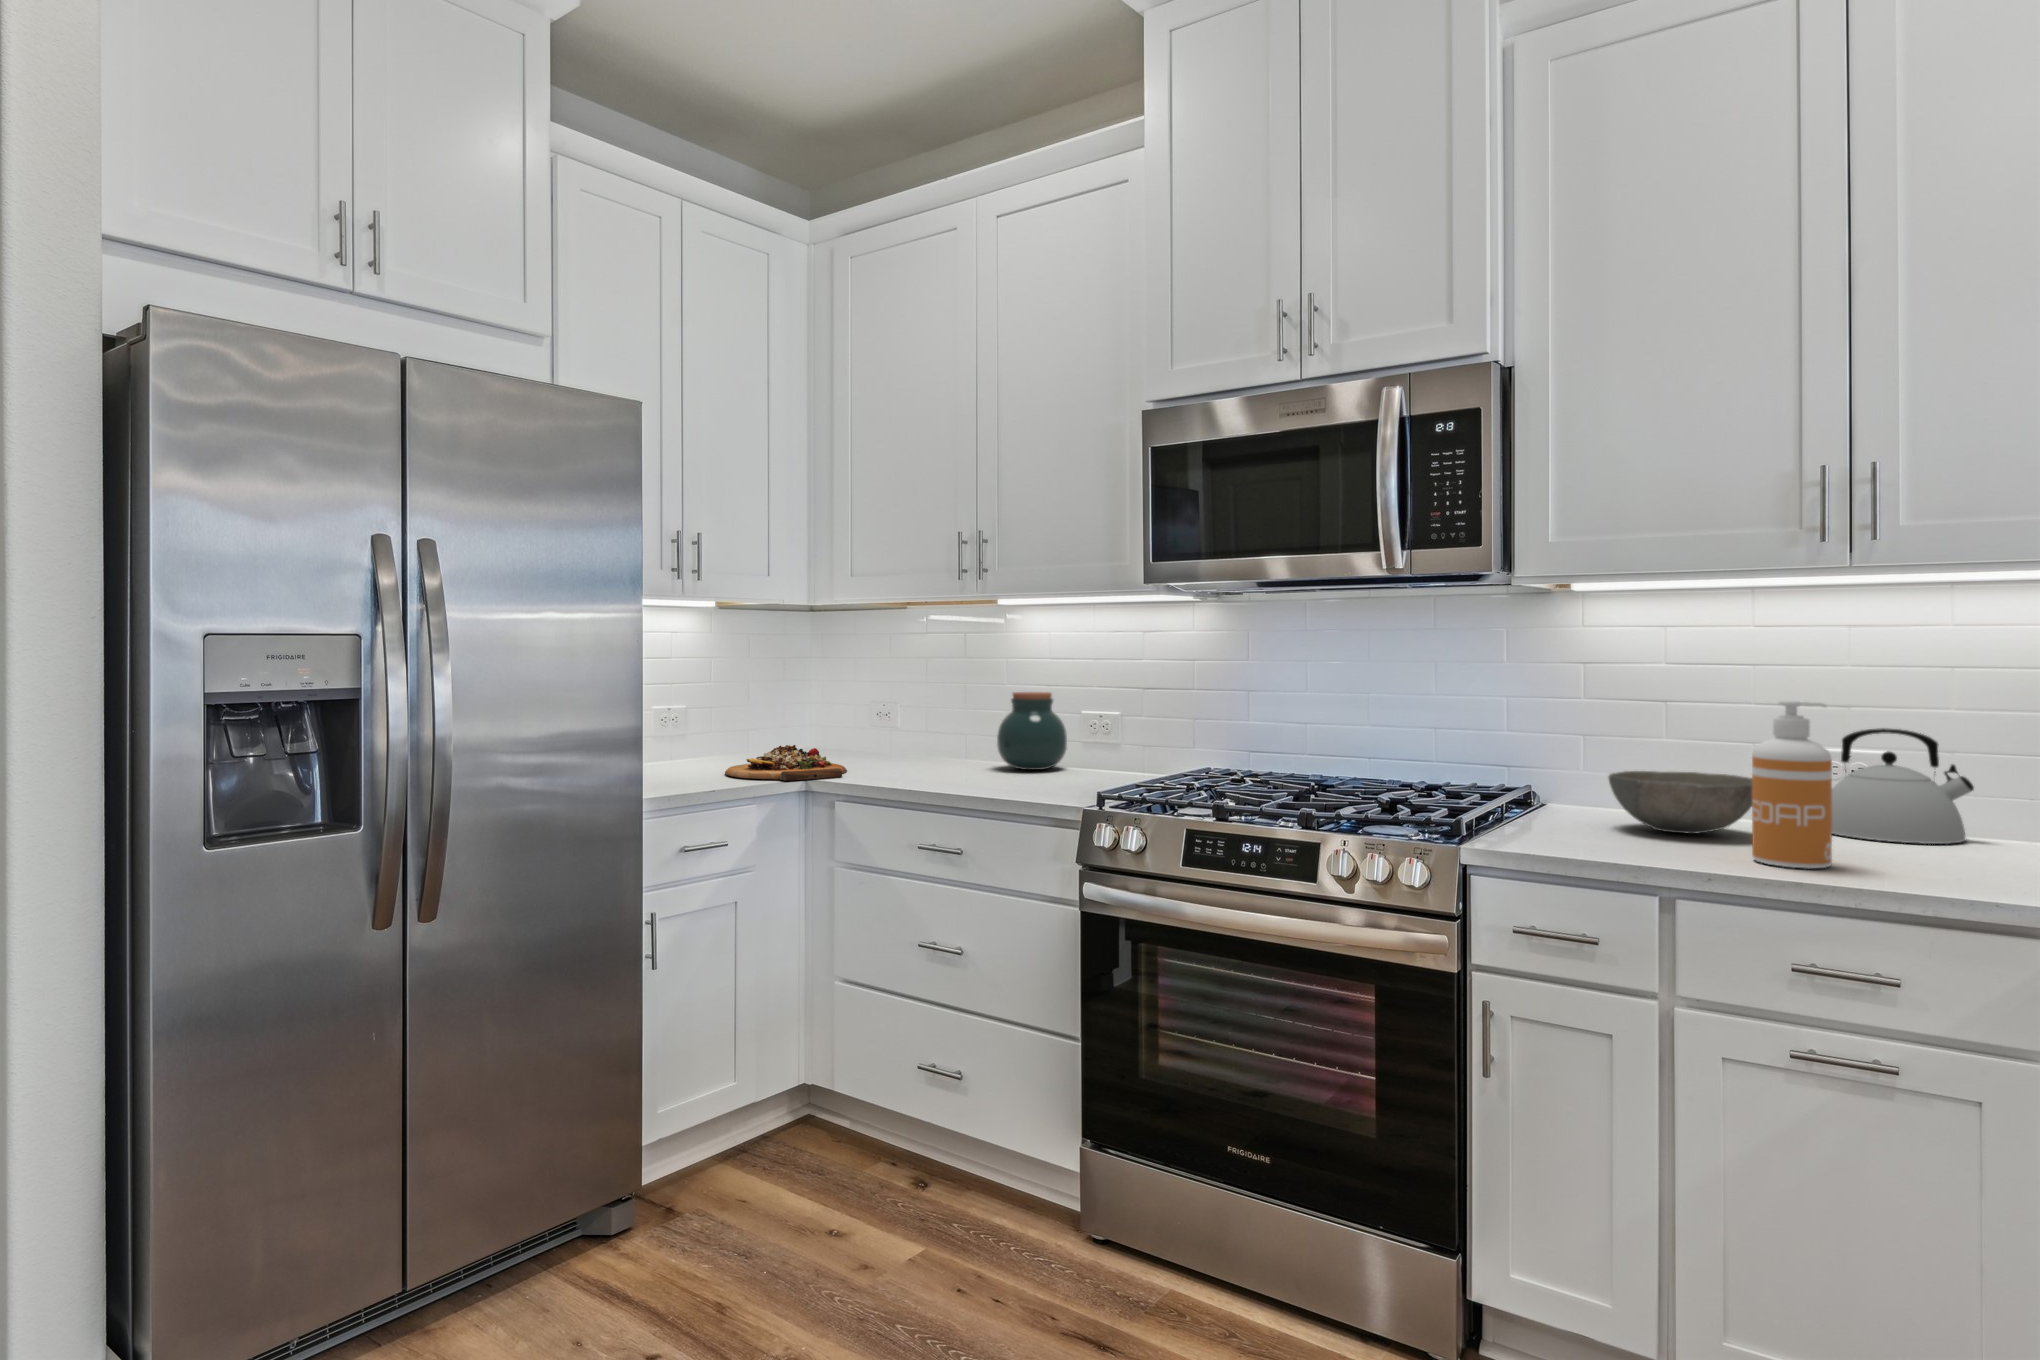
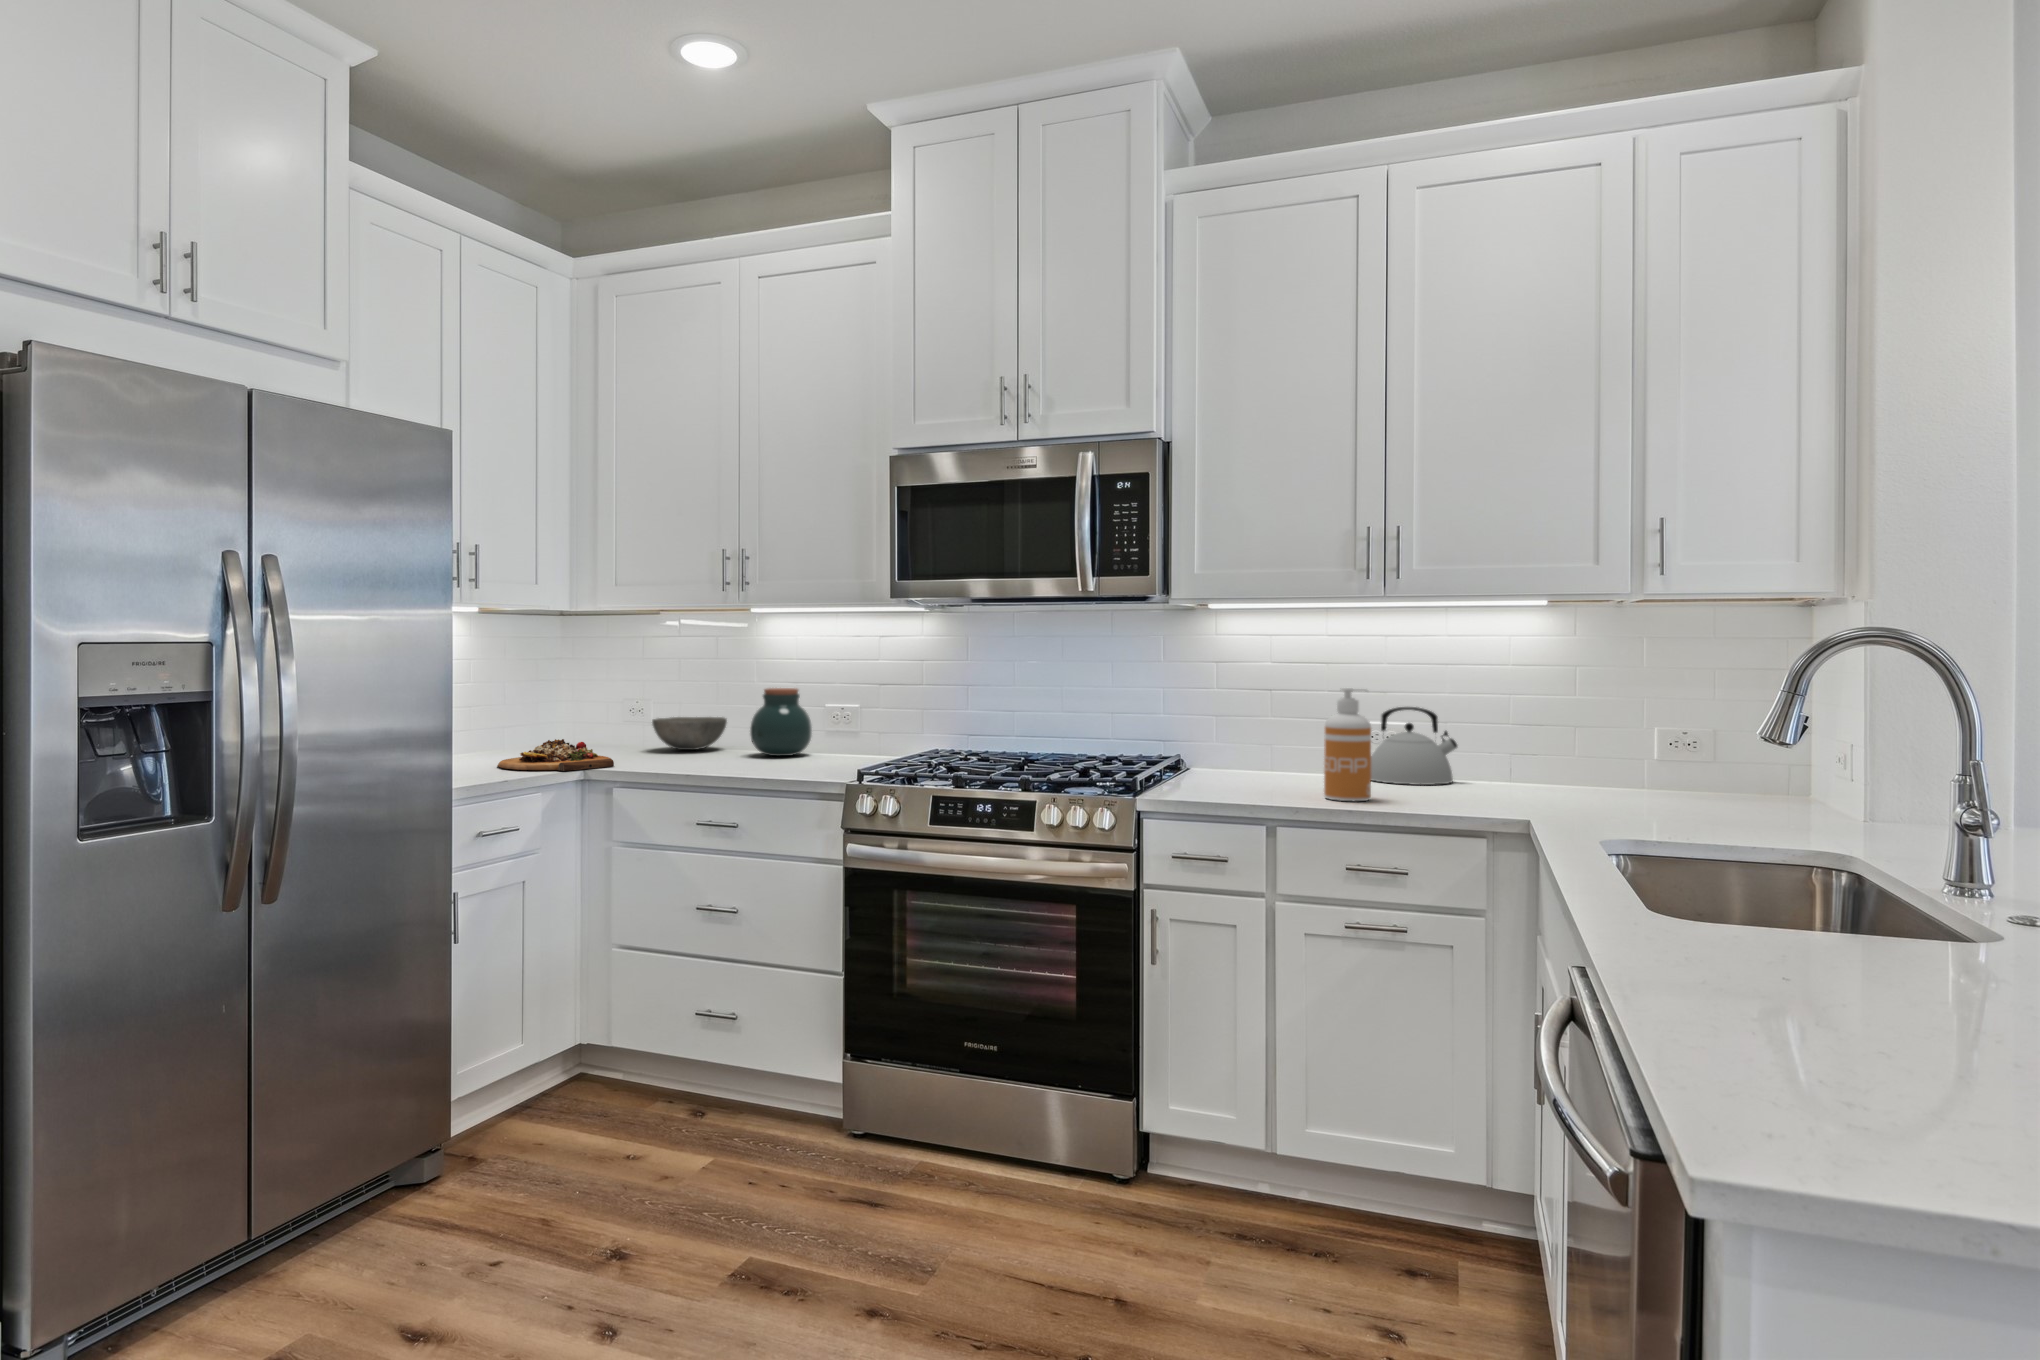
bowl: present [1609,771,1752,834] -> present [652,717,727,750]

